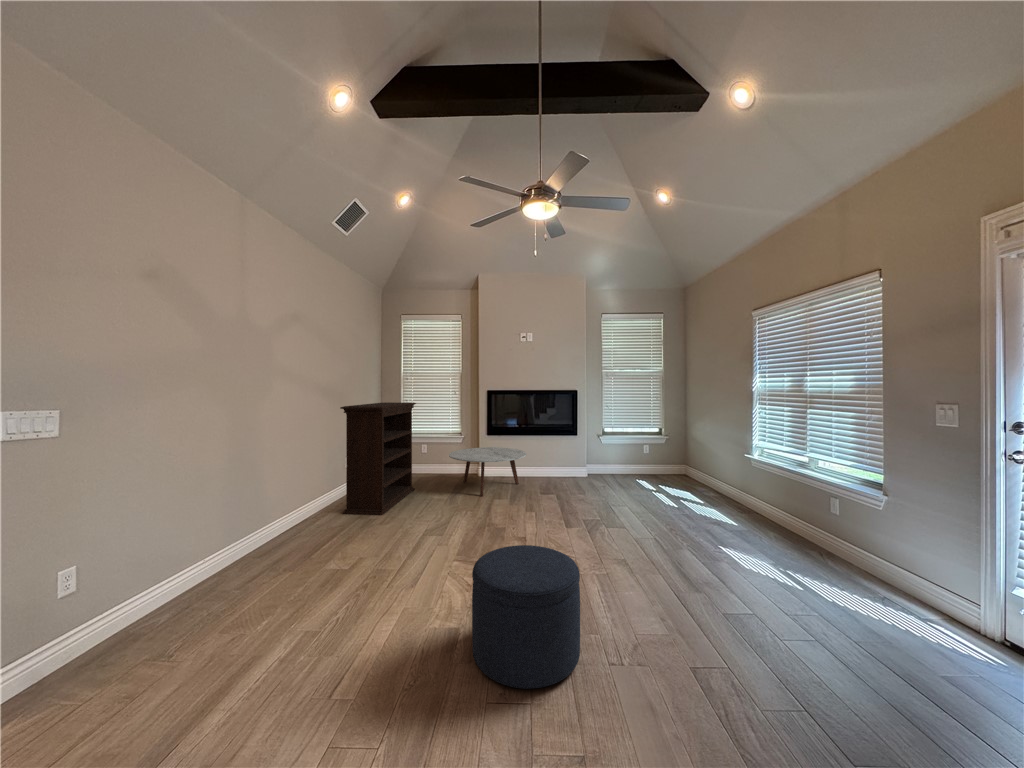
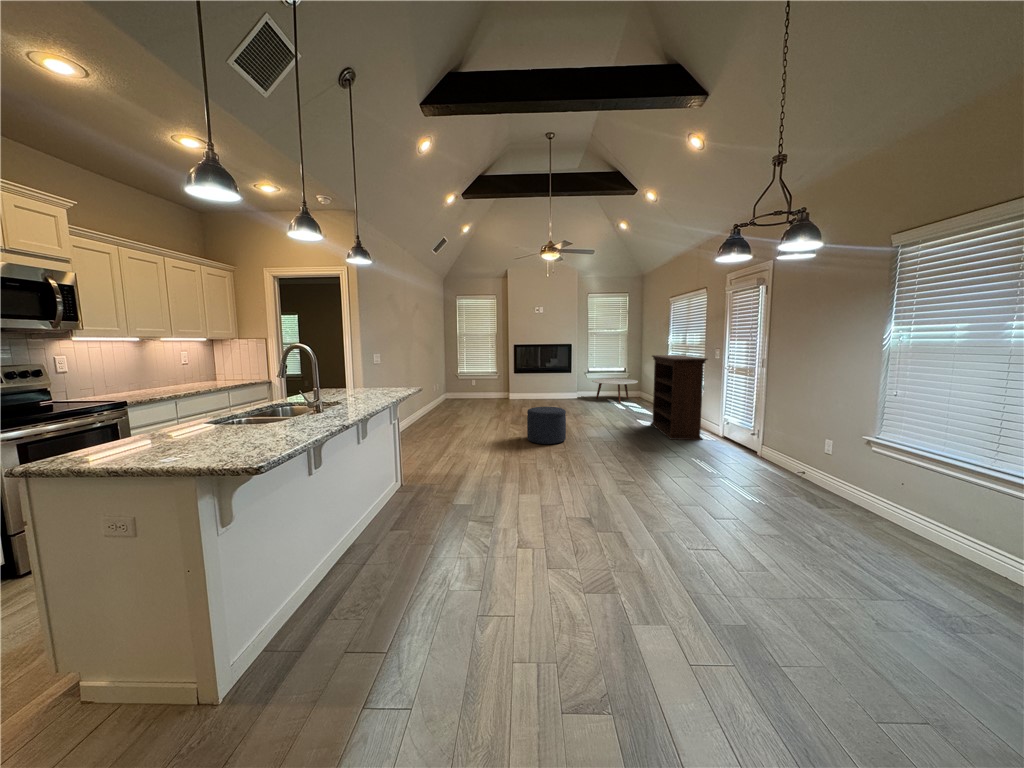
bookshelf: present [340,402,416,515] -> present [651,355,708,440]
coffee table: present [449,447,526,497] -> present [592,379,638,403]

